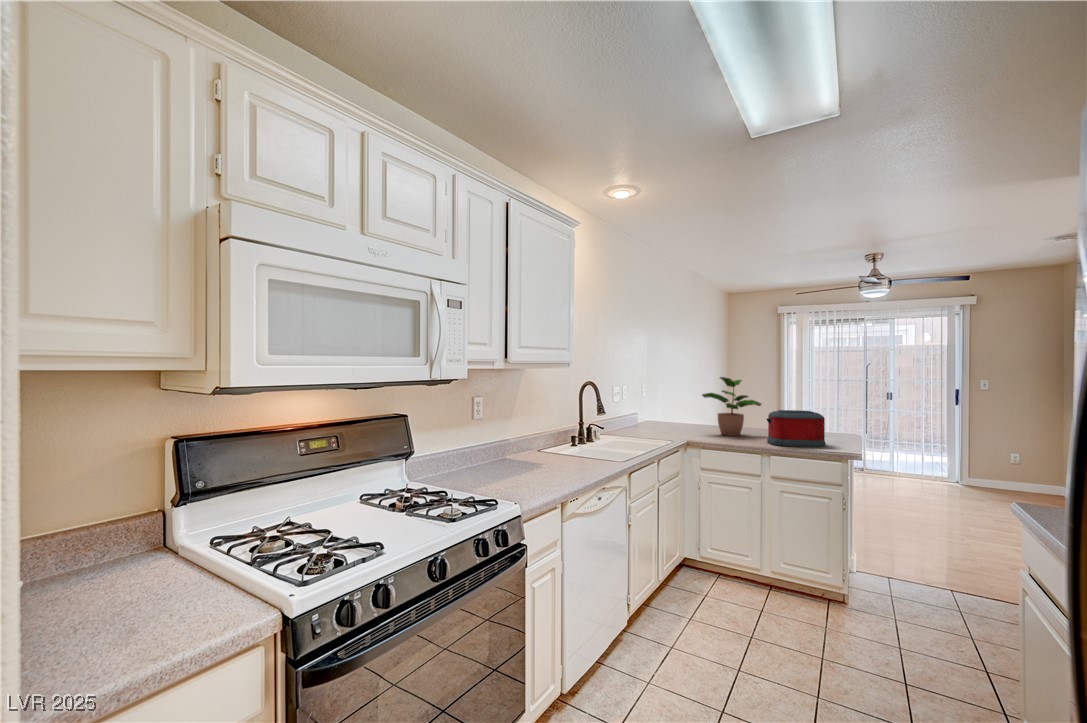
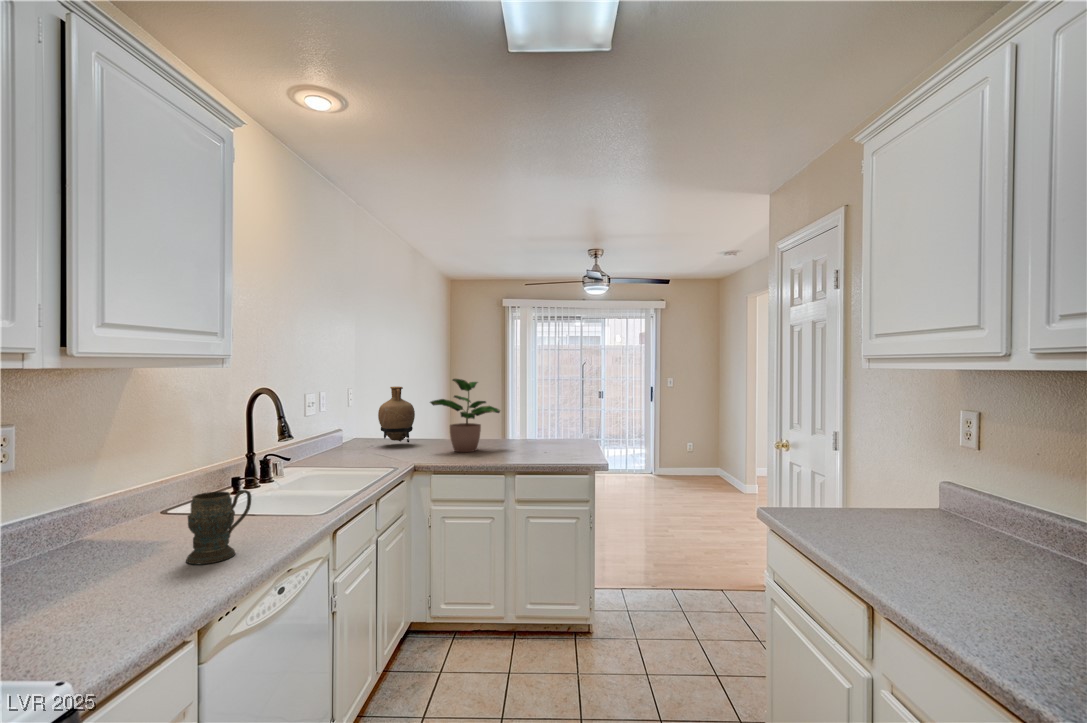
vase: none [663,382,691,427] -> present [378,387,415,442]
toaster: present [767,410,826,447] -> none [509,416,572,461]
mug: none [553,437,585,475] -> present [186,490,251,564]

